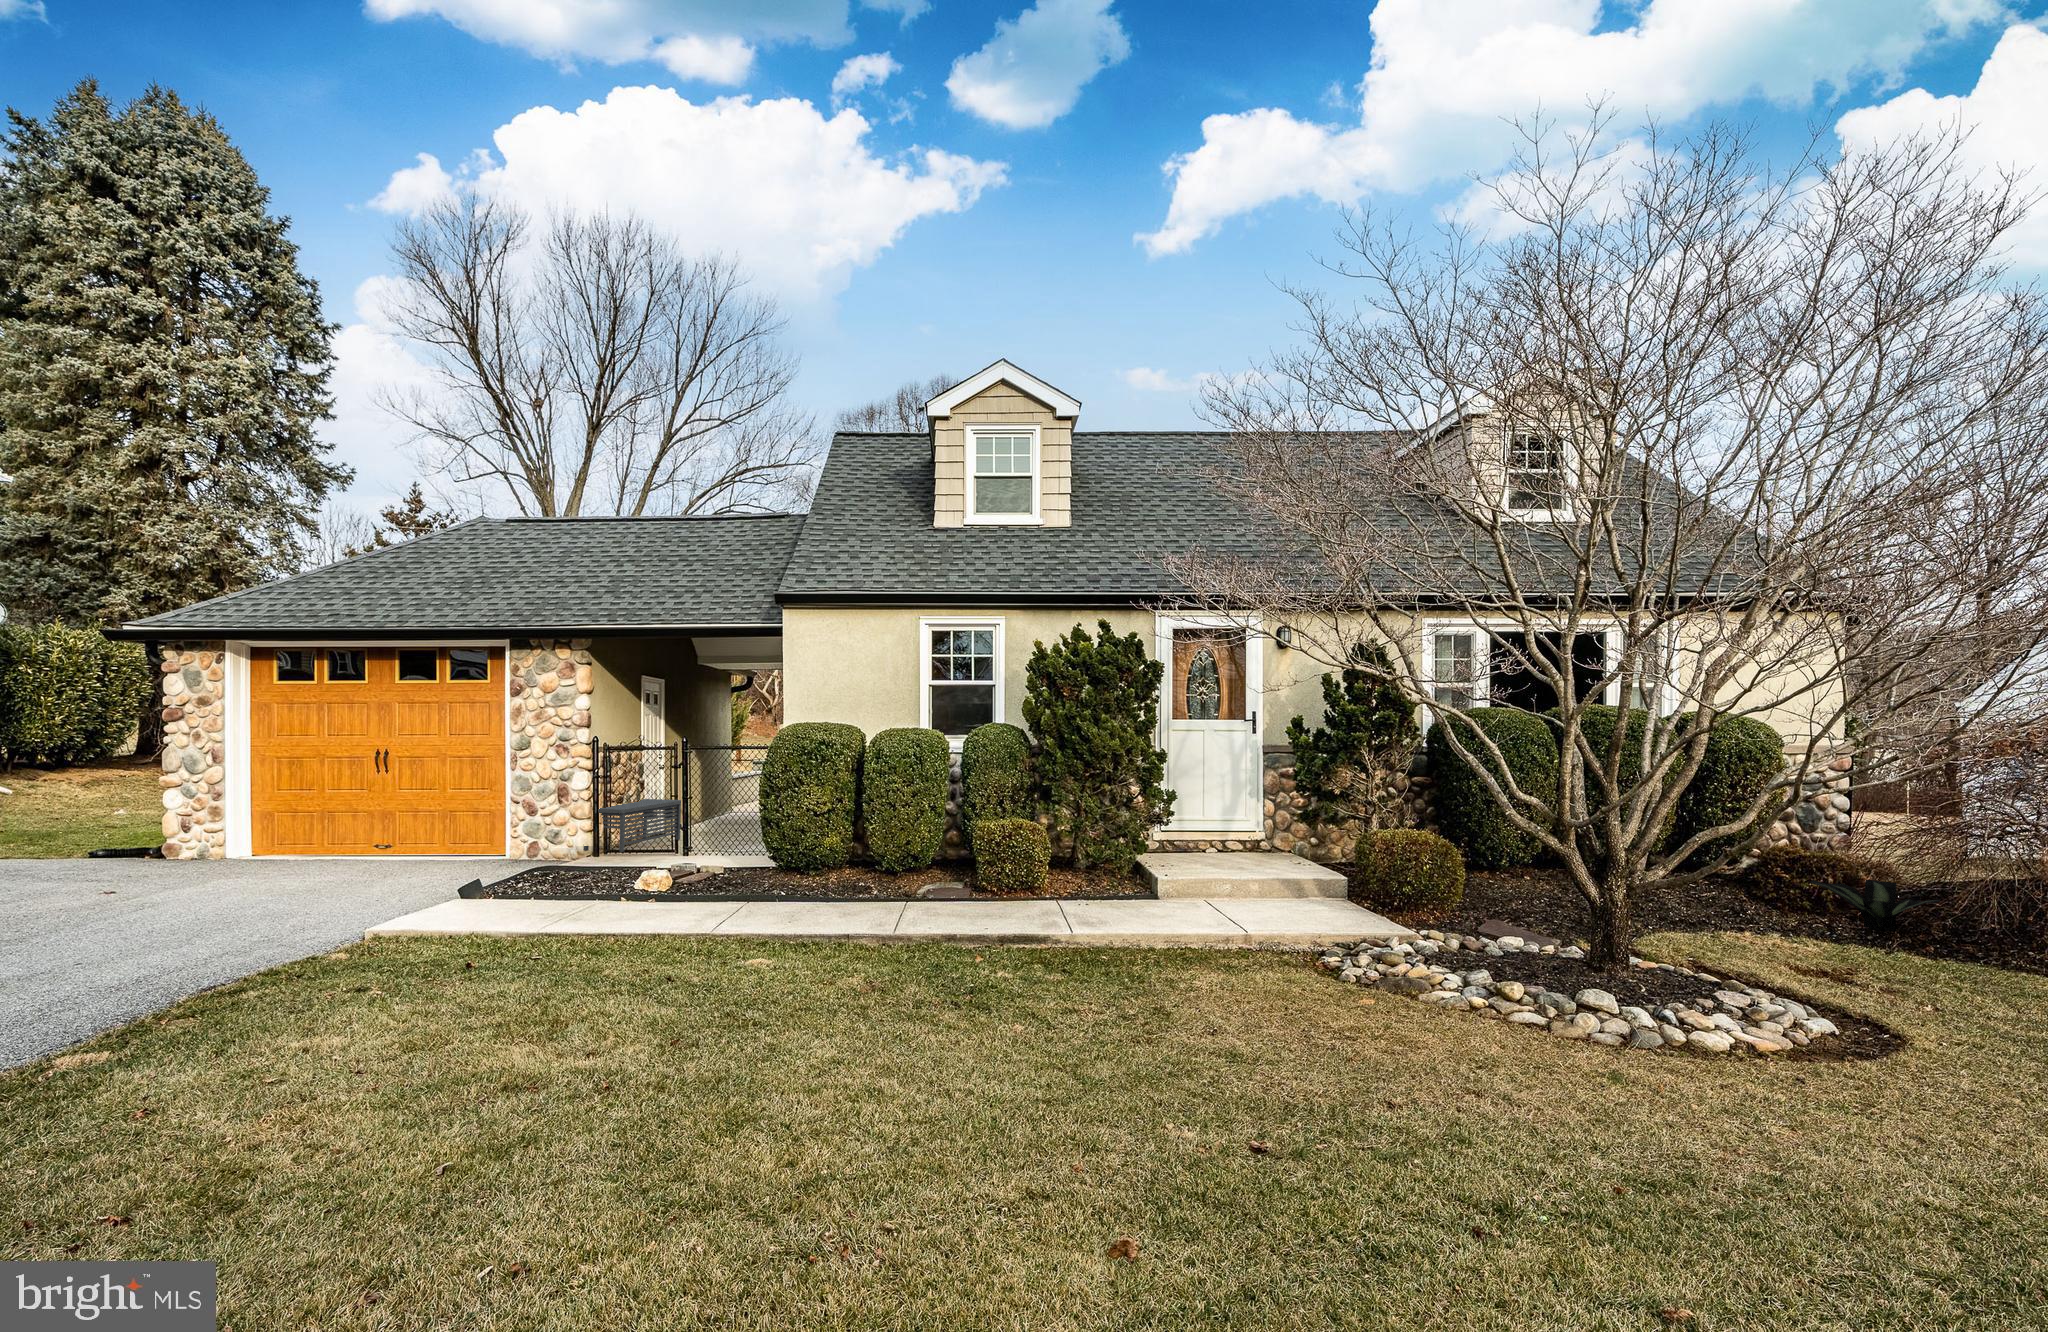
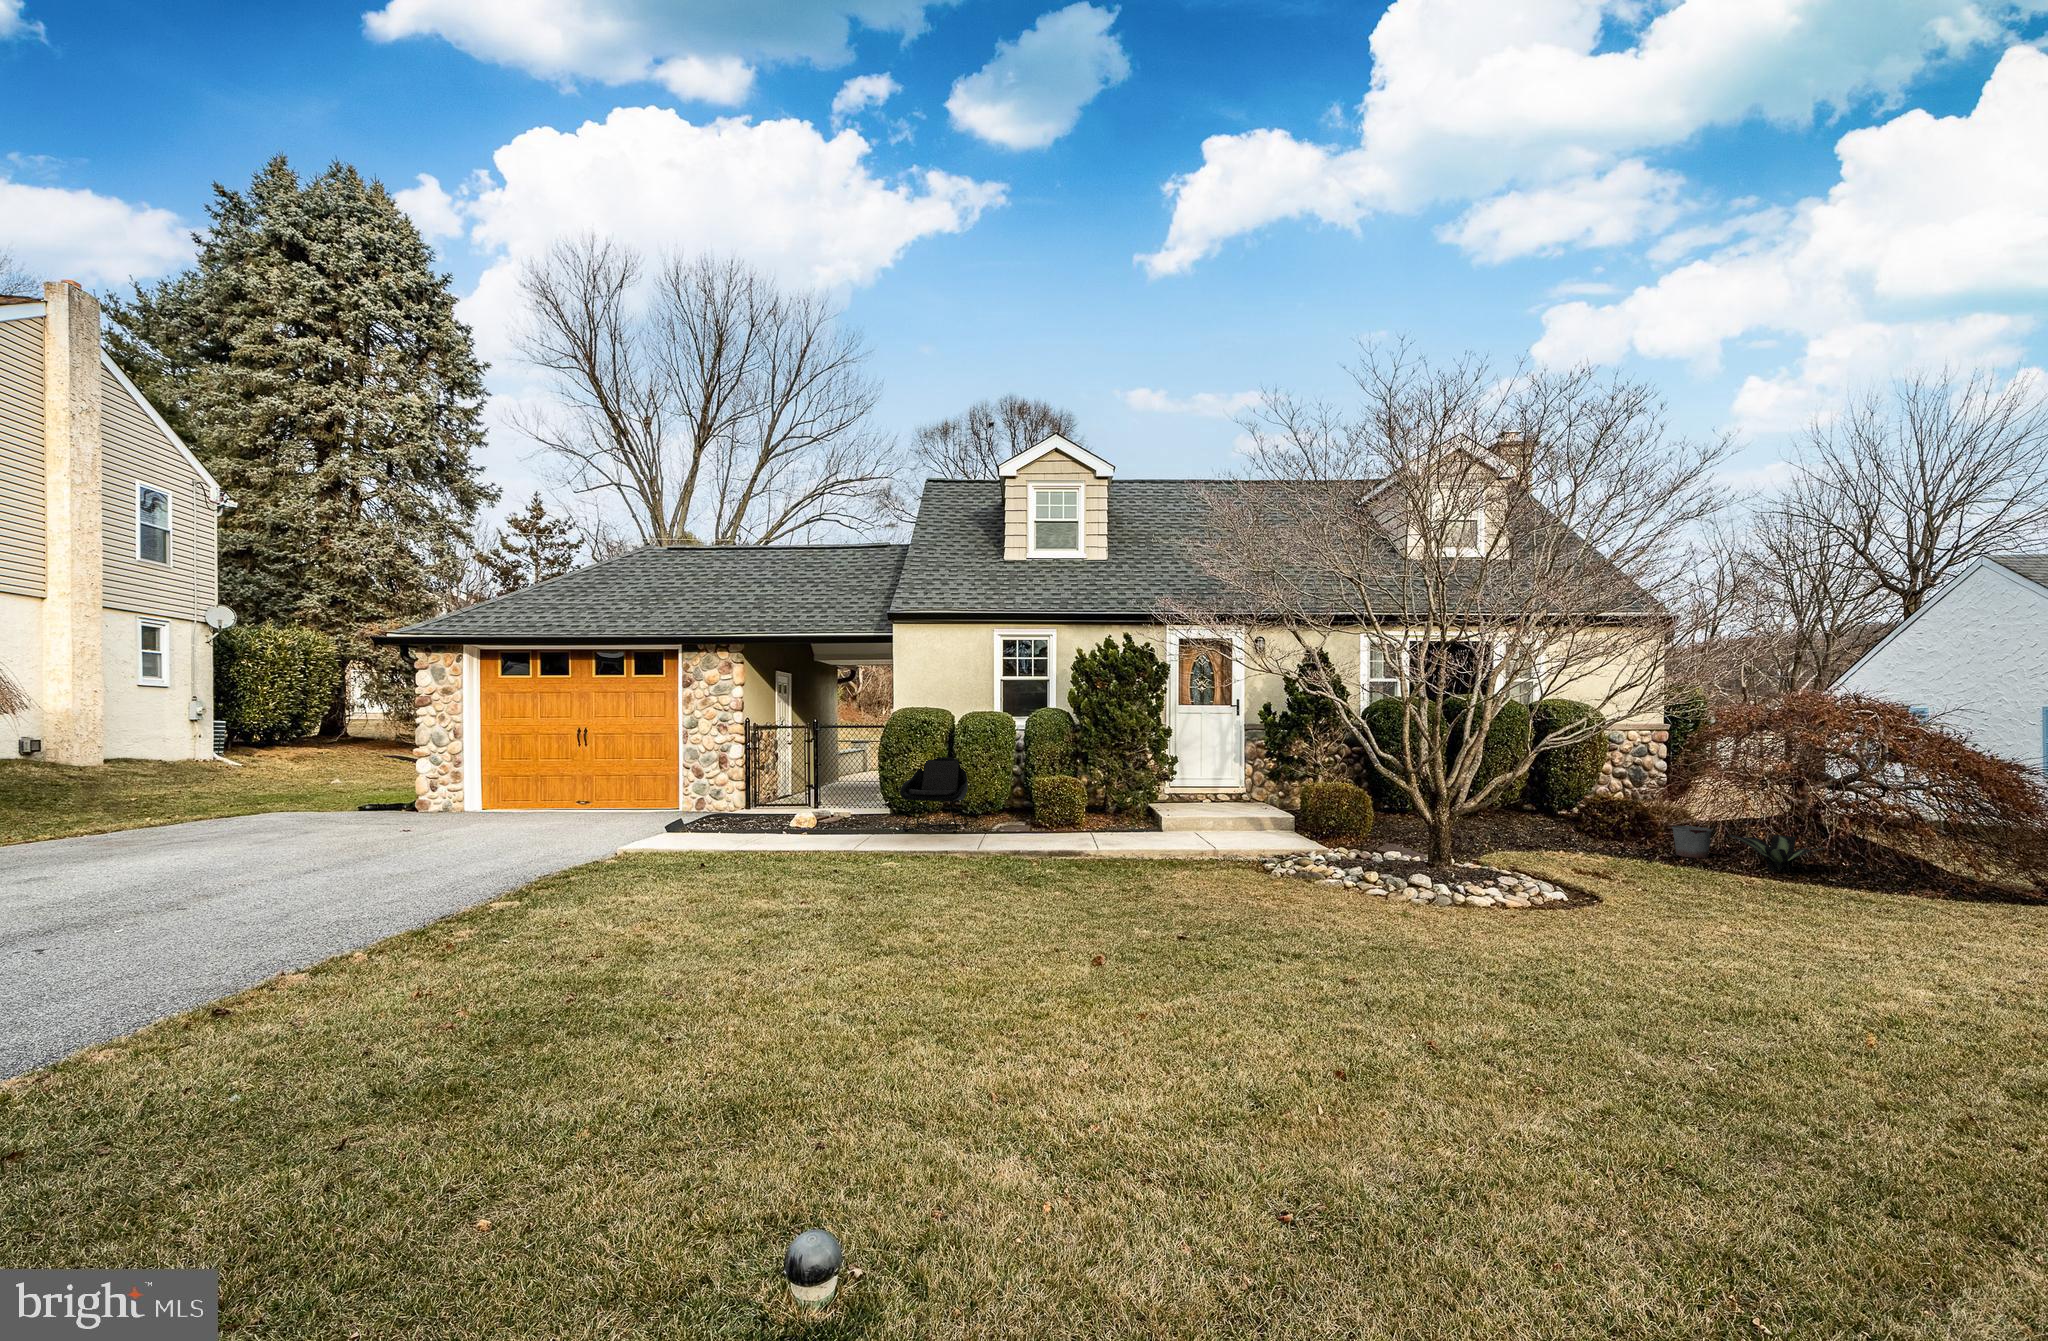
lounge chair: none [769,784,860,882] -> present [900,757,968,833]
storage bench: present [583,799,681,852] -> none [737,770,814,812]
bucket: none [1731,867,1785,908] -> present [1671,826,1712,858]

